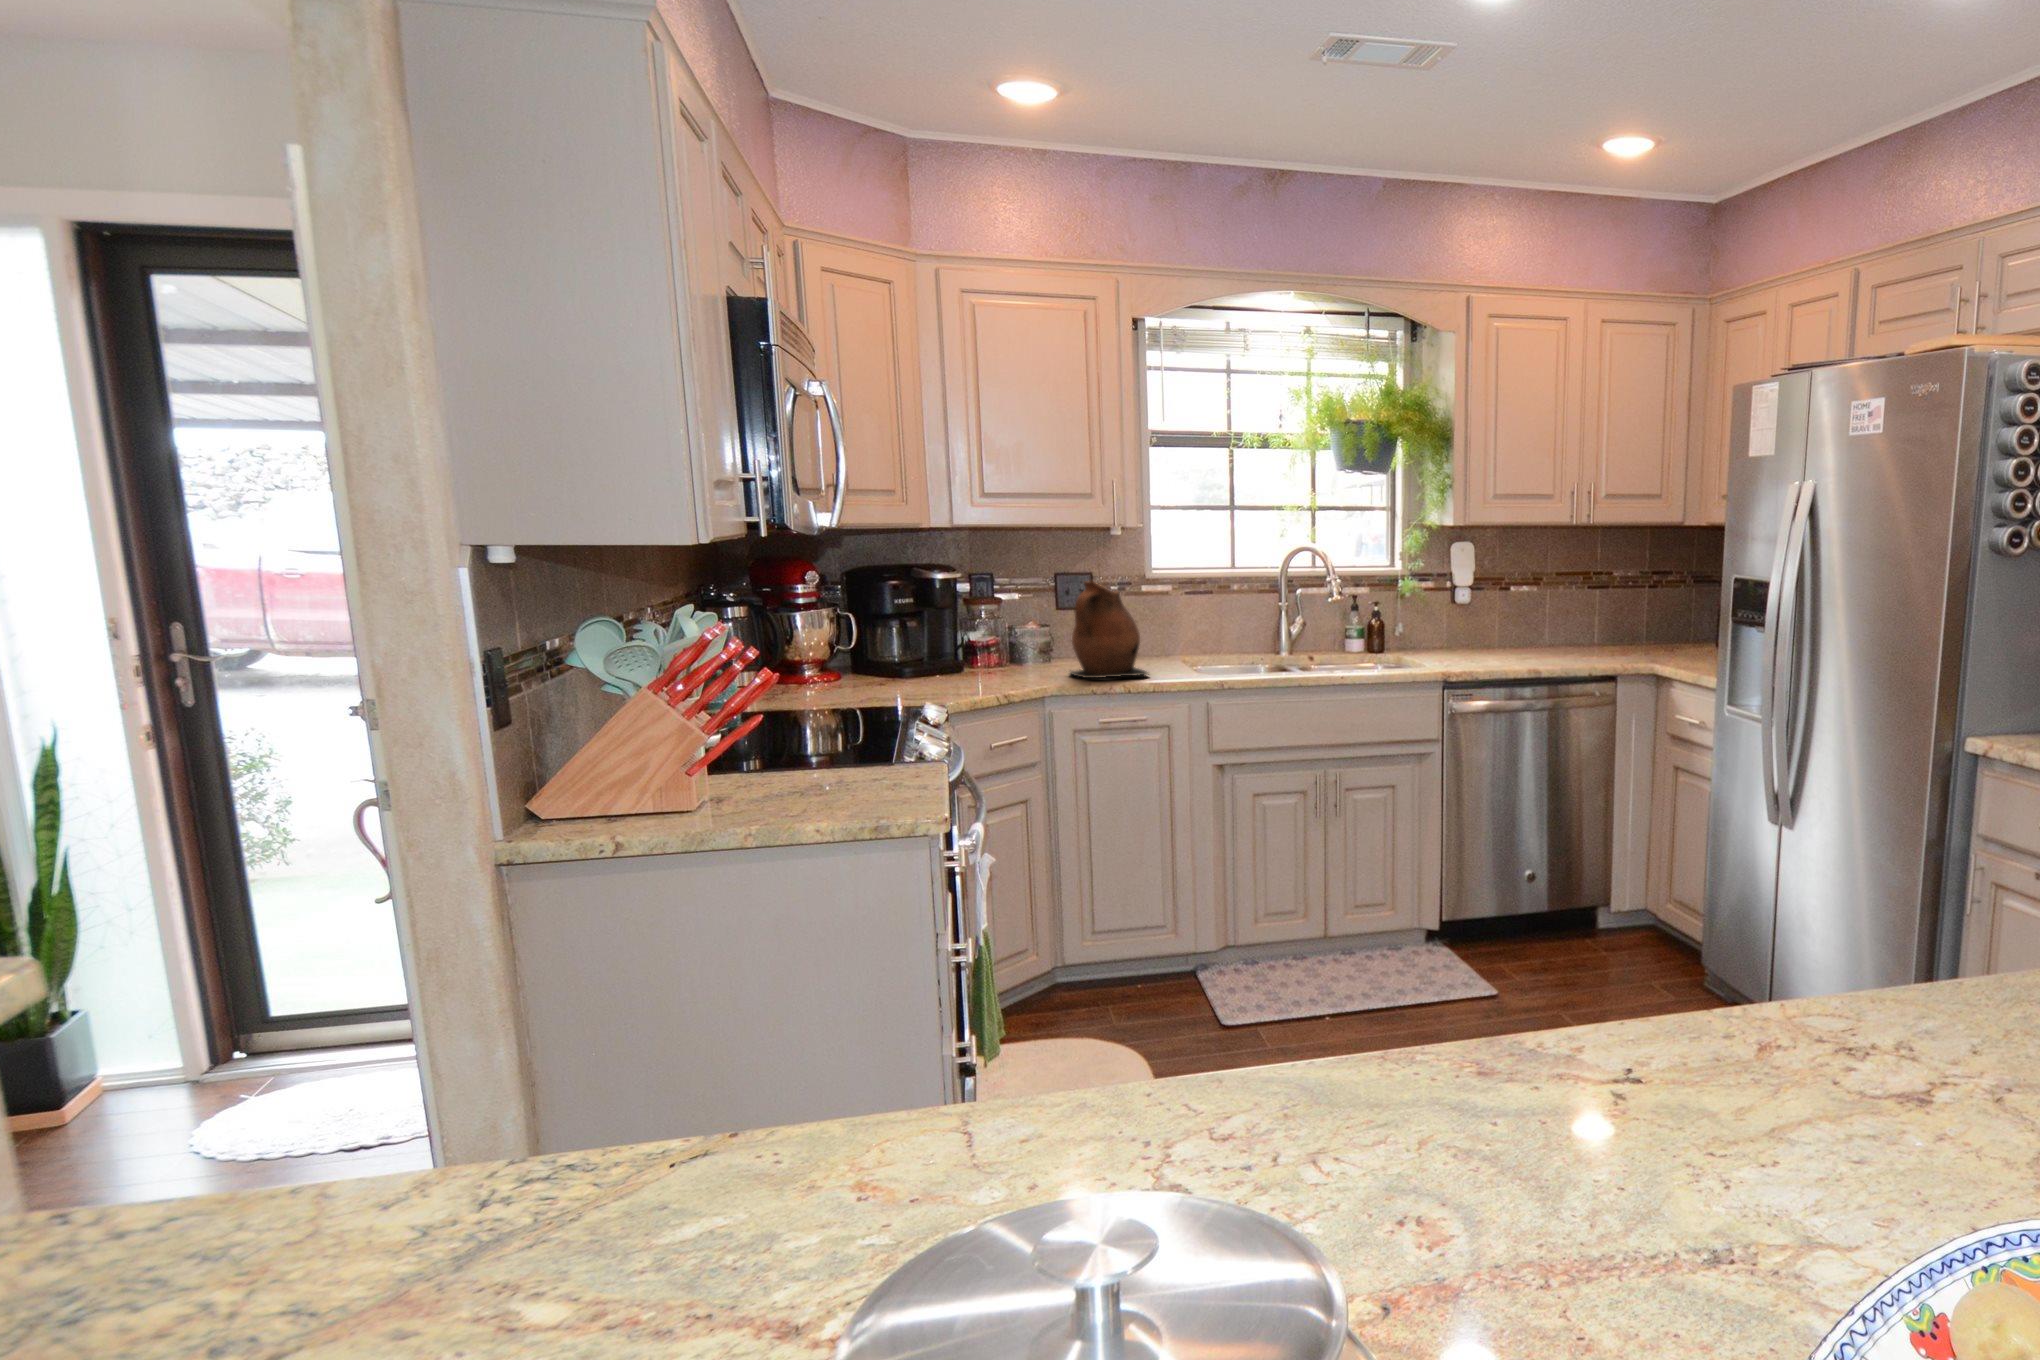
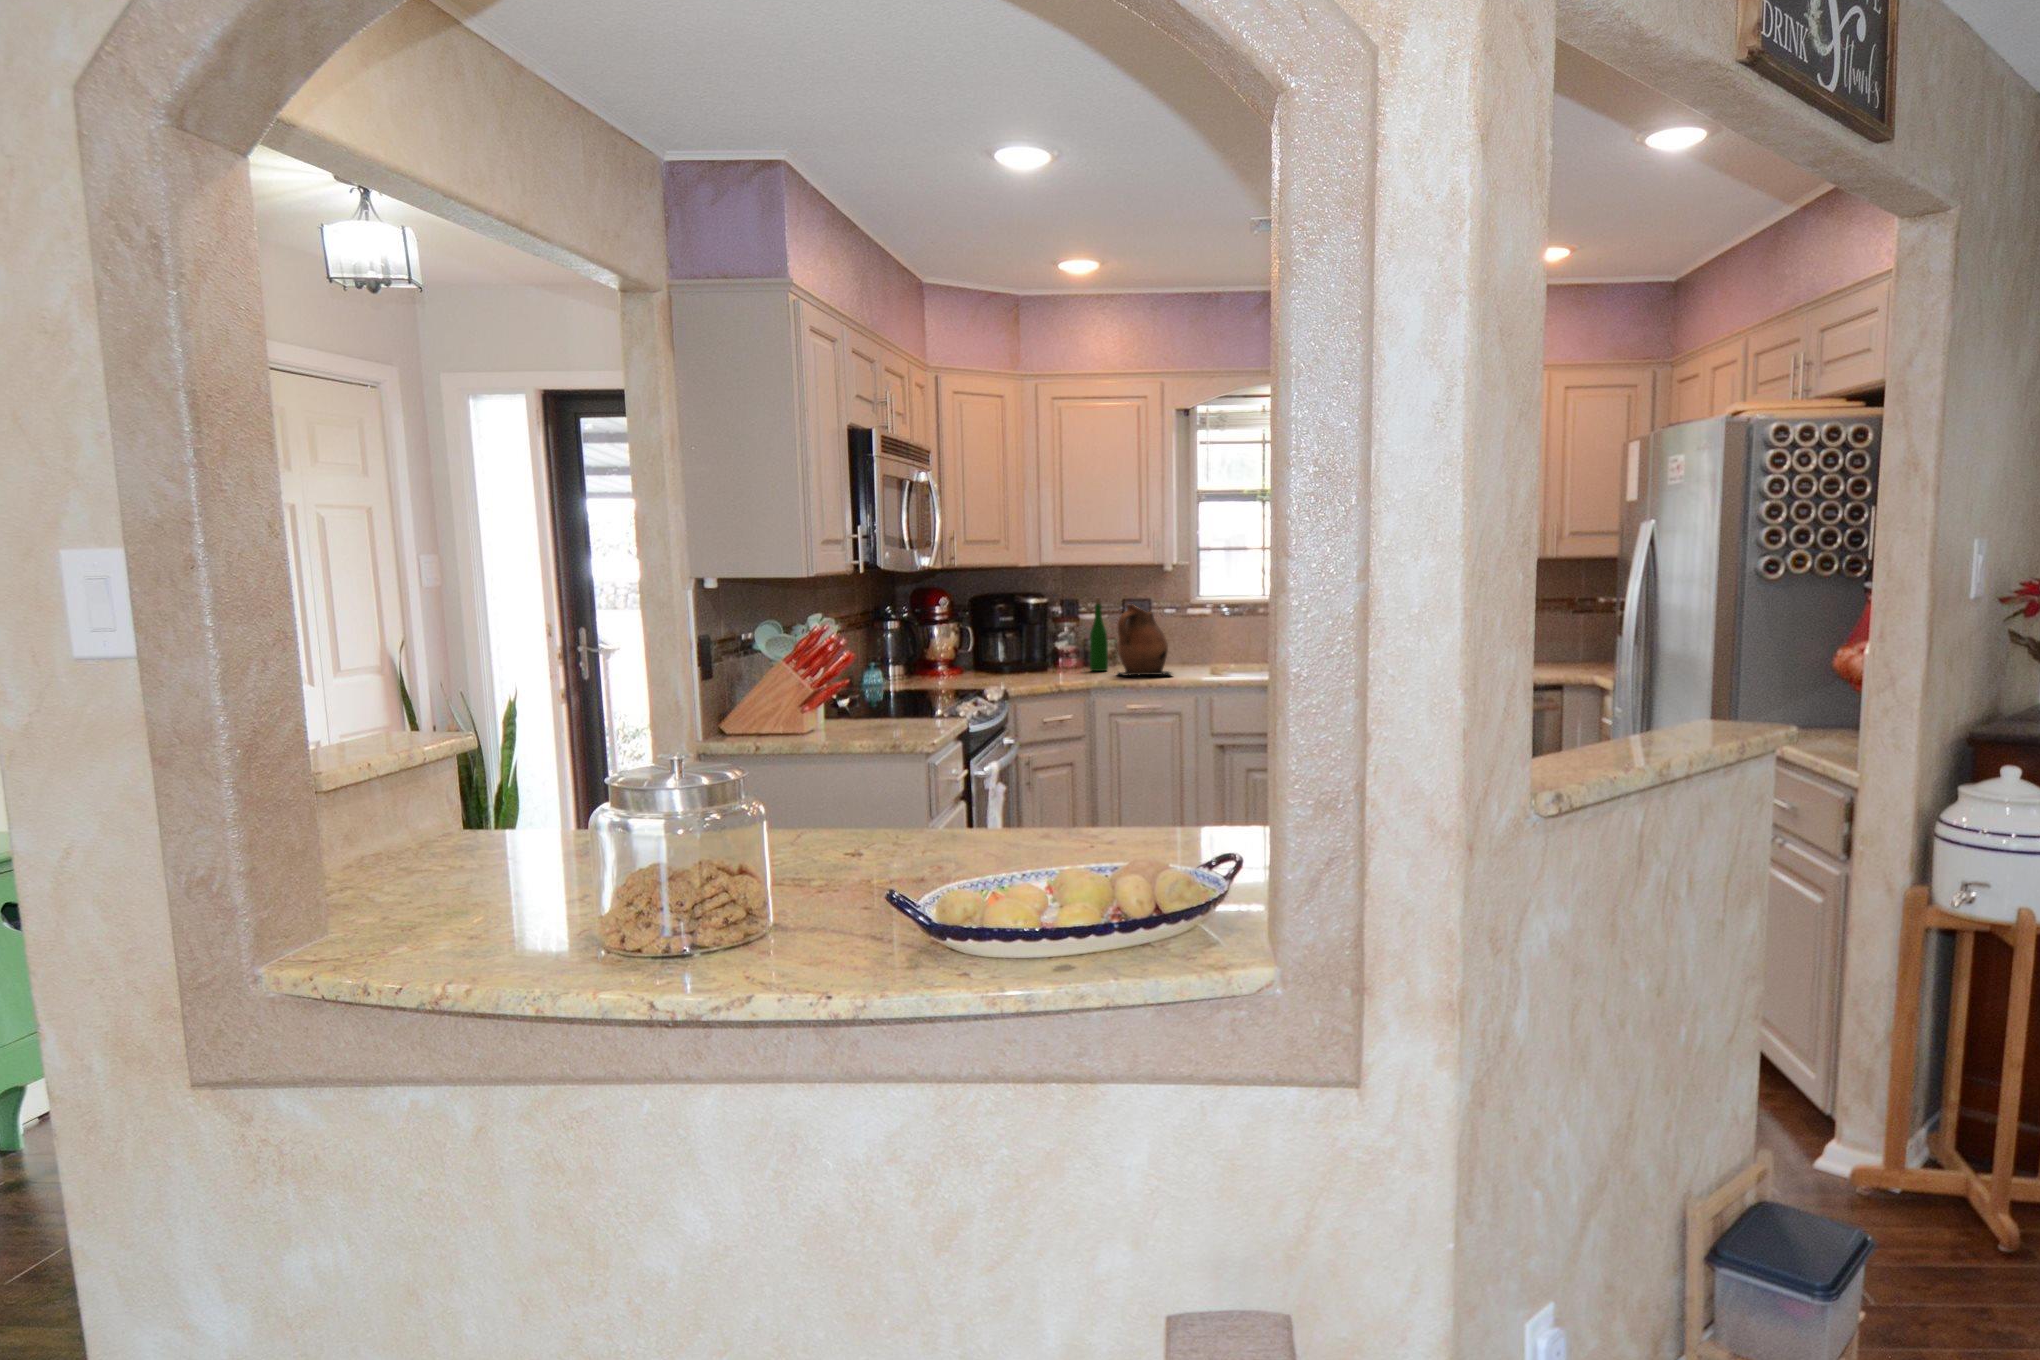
wine bottle: none [1026,570,1051,668] -> present [1090,597,1108,671]

